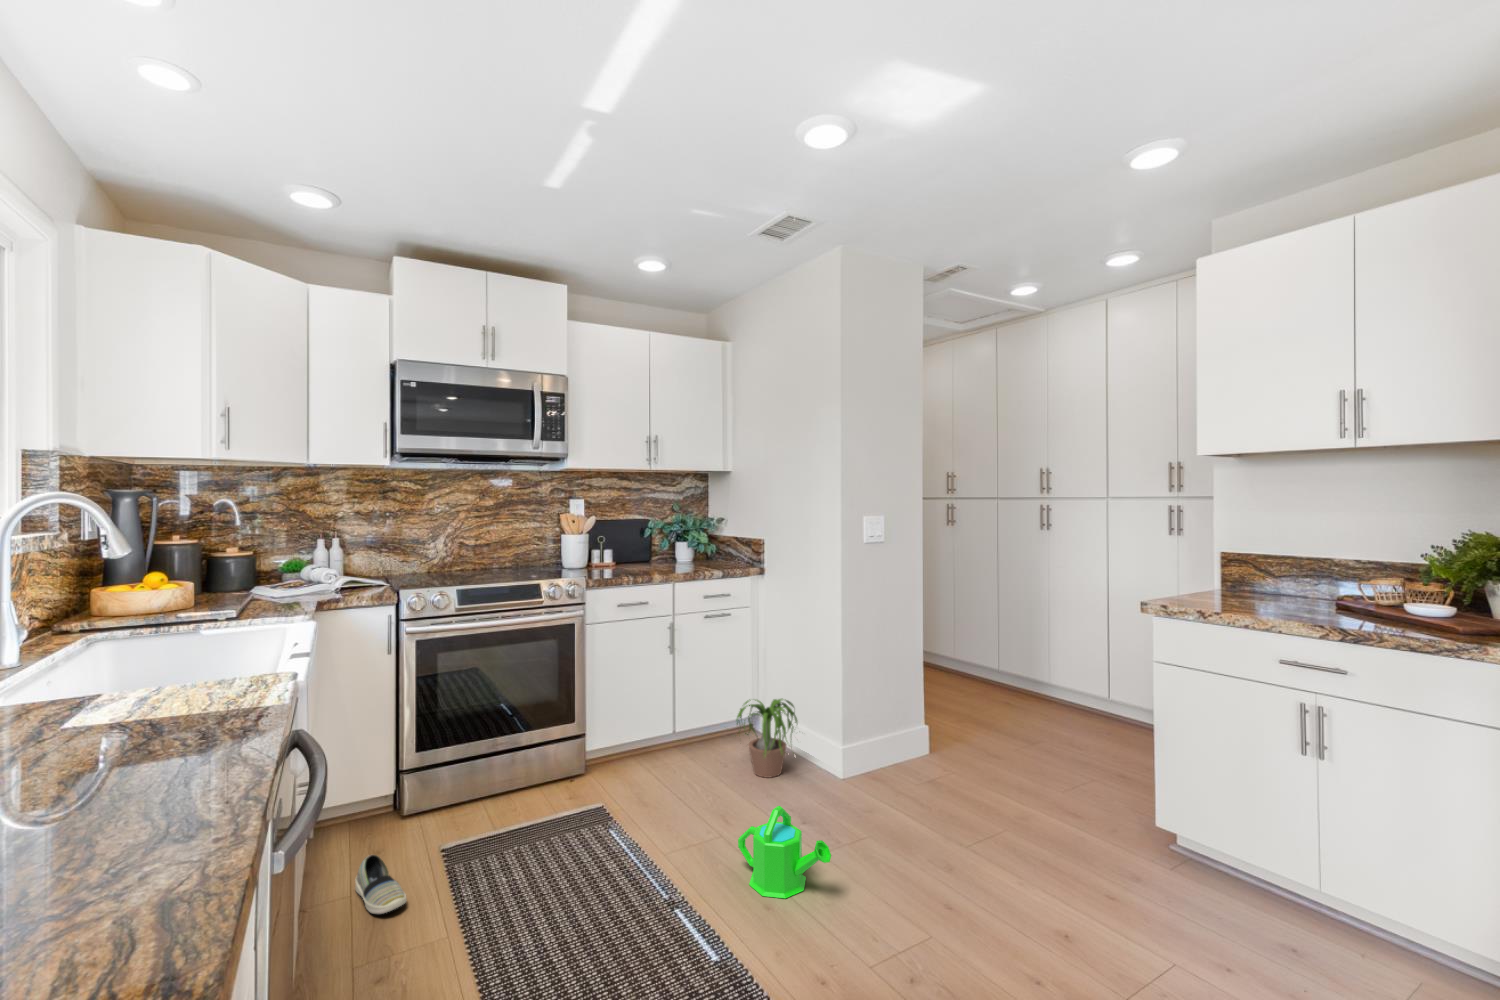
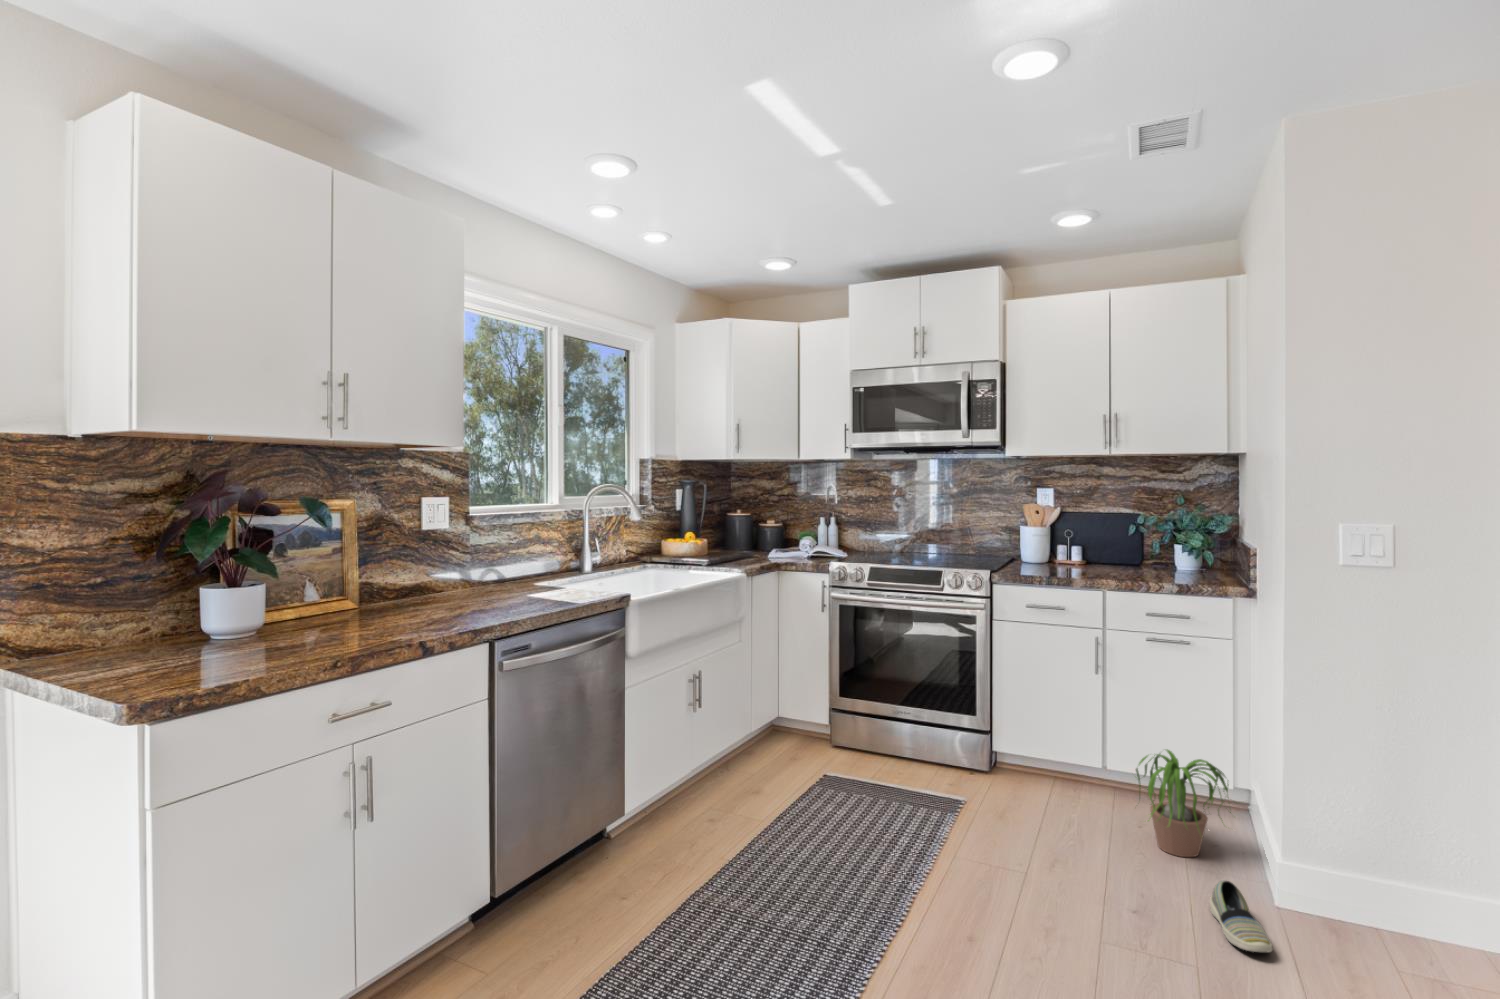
watering can: present [738,806,831,898] -> none [983,843,1051,946]
shoe: present [355,855,406,914] -> present [1210,880,1272,952]

